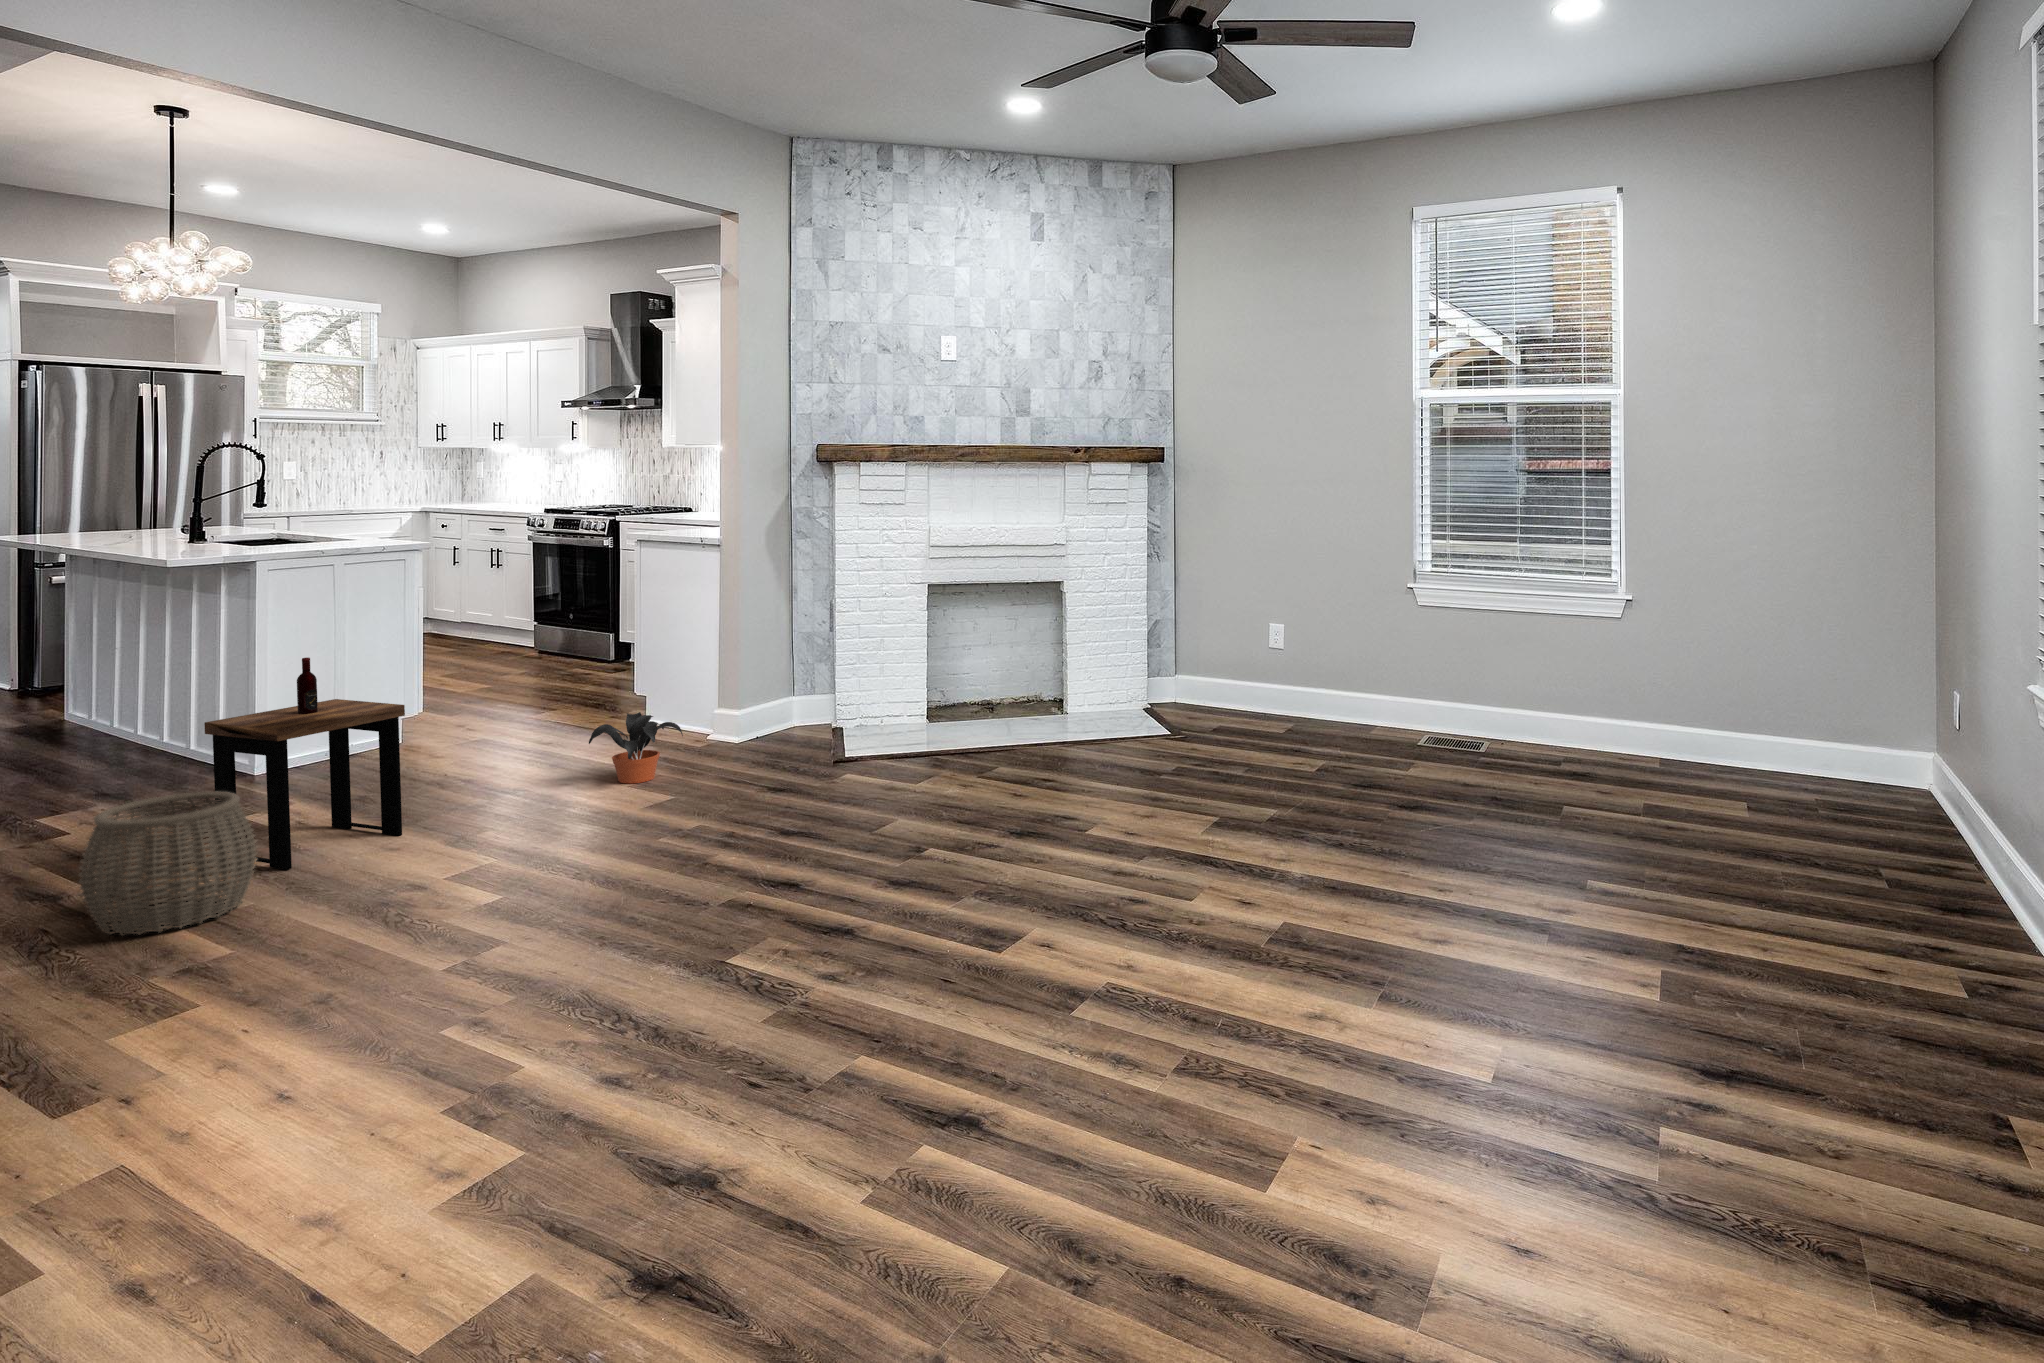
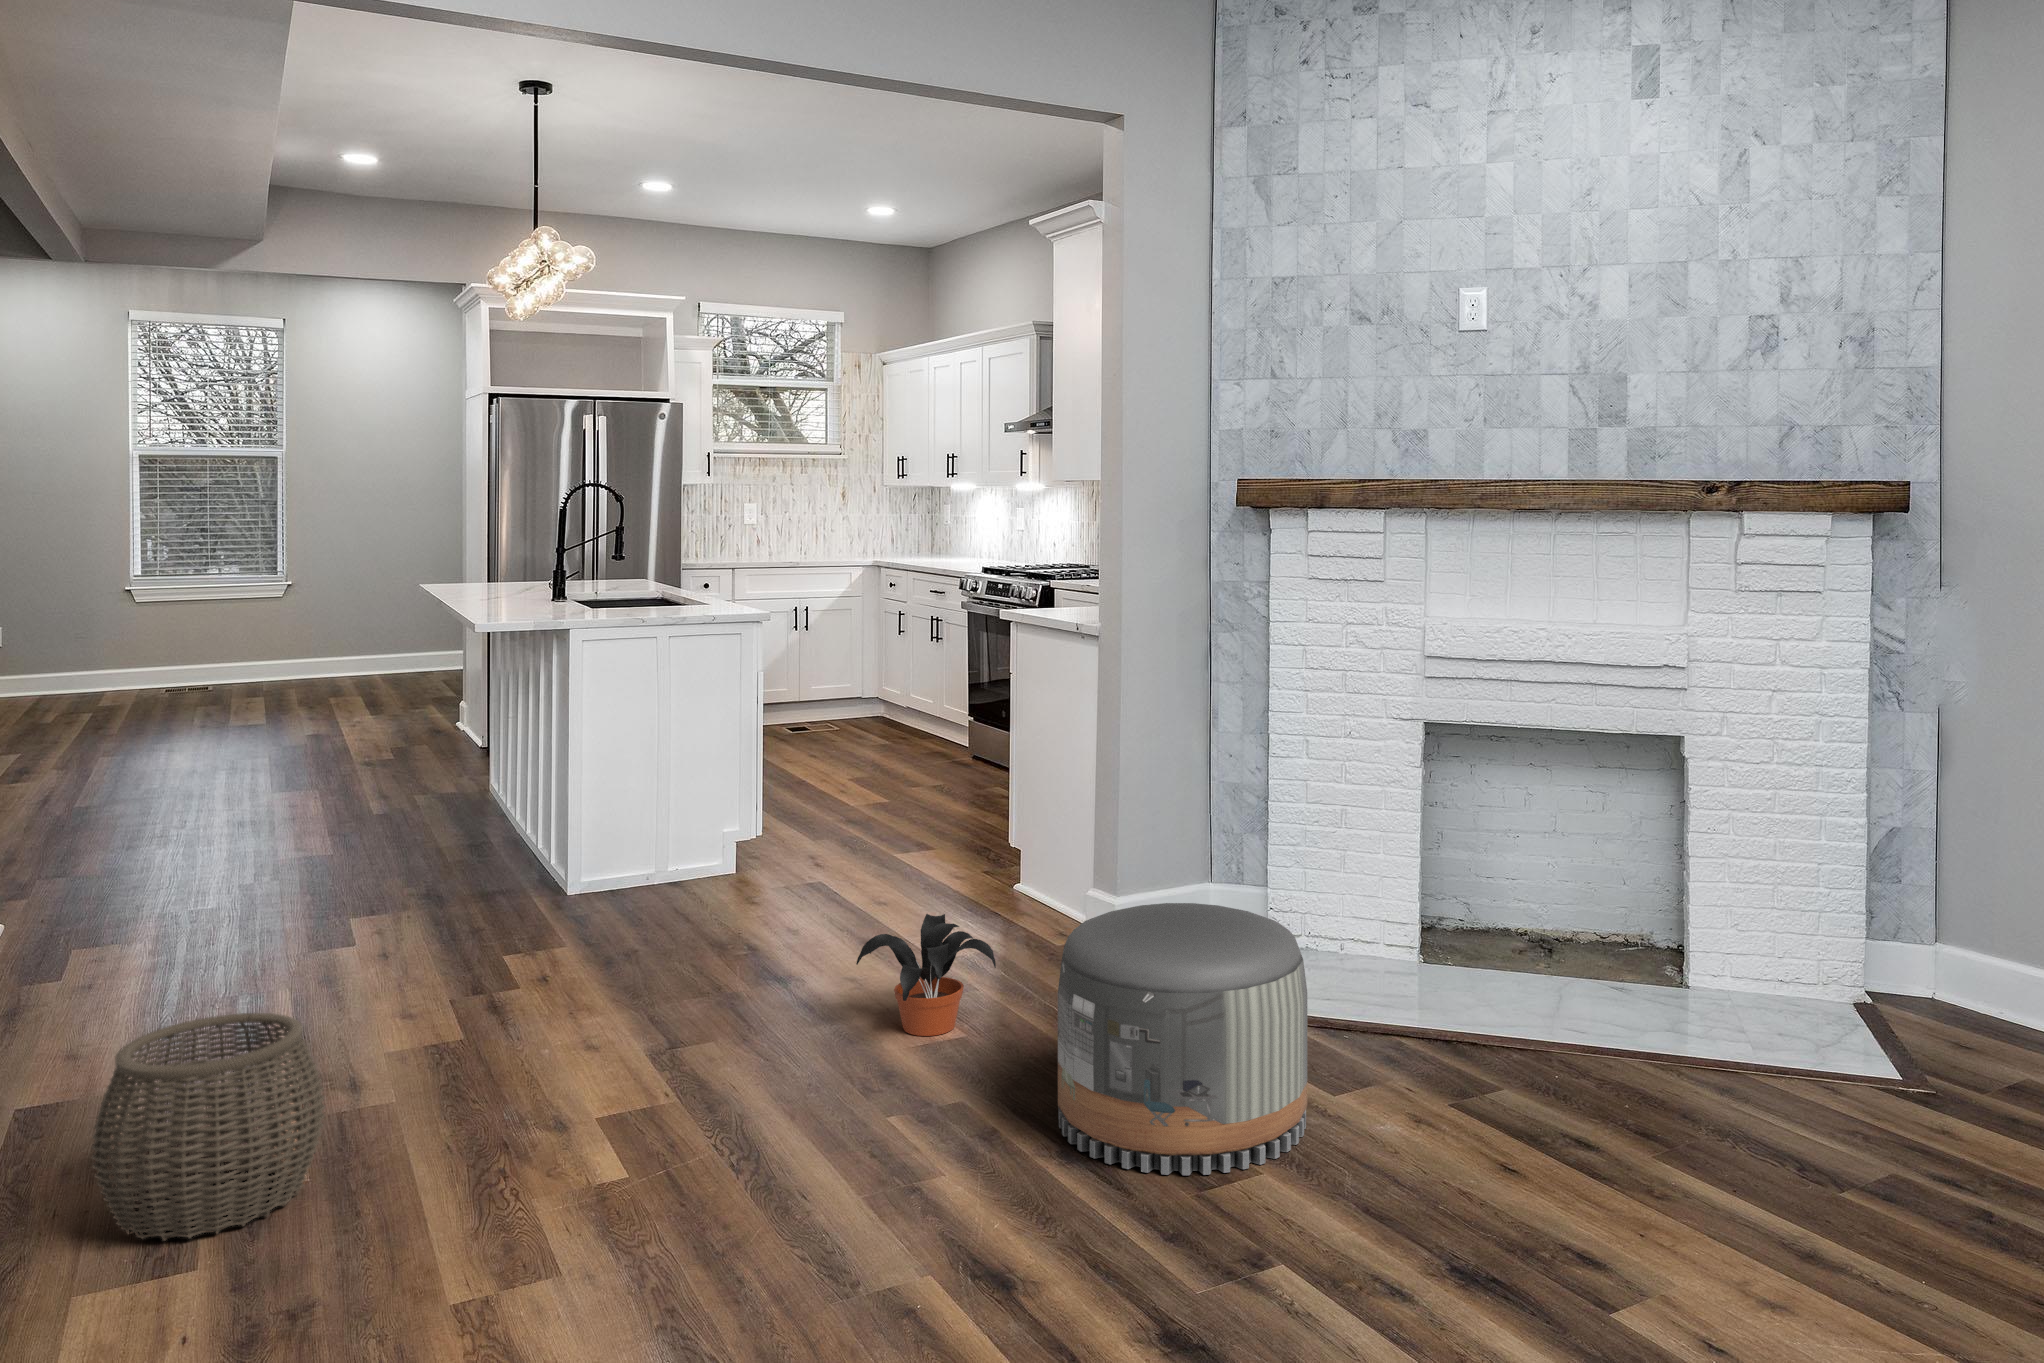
side table: present [204,658,405,870] -> none [351,807,584,1133]
pouf: none [749,678,893,810] -> present [1058,903,1307,1175]

